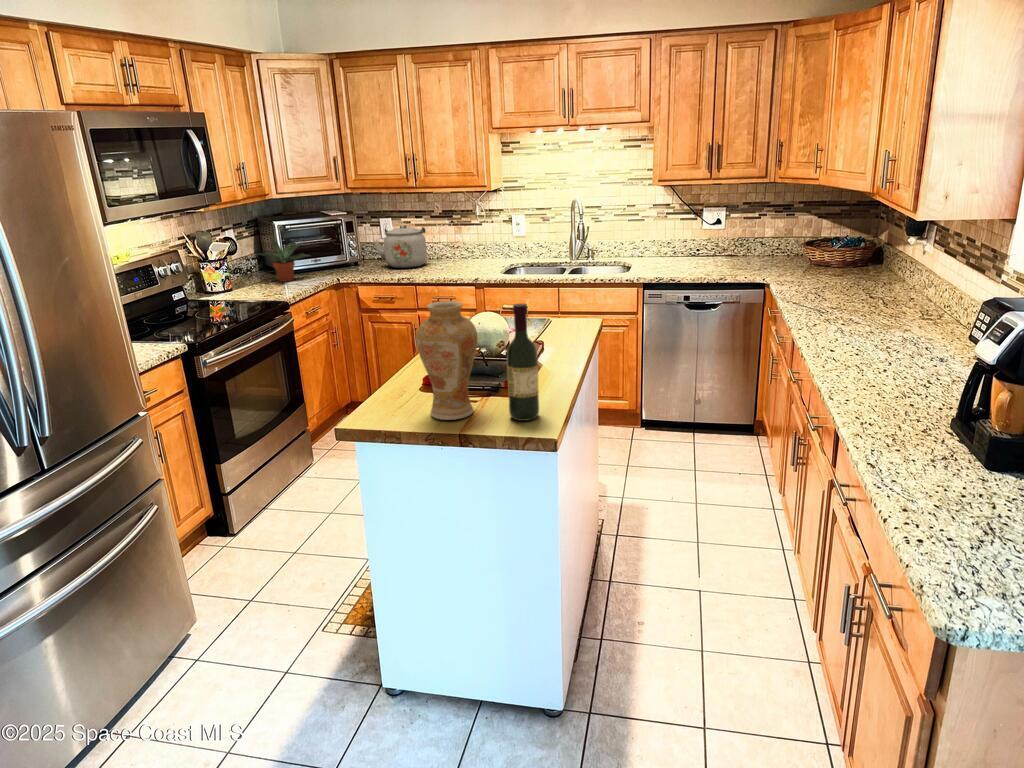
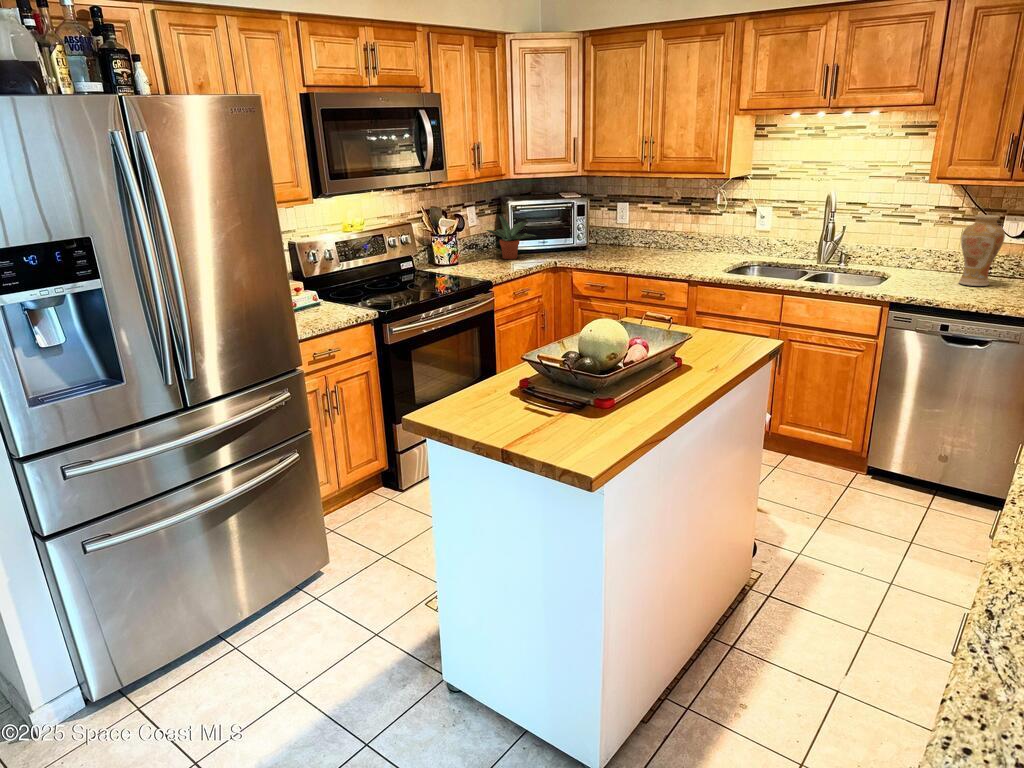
kettle: present [374,225,427,268] -> none [603,211,659,256]
vase: present [416,301,477,420] -> present [959,215,1005,286]
wine bottle: present [507,304,539,421] -> none [565,319,599,449]

